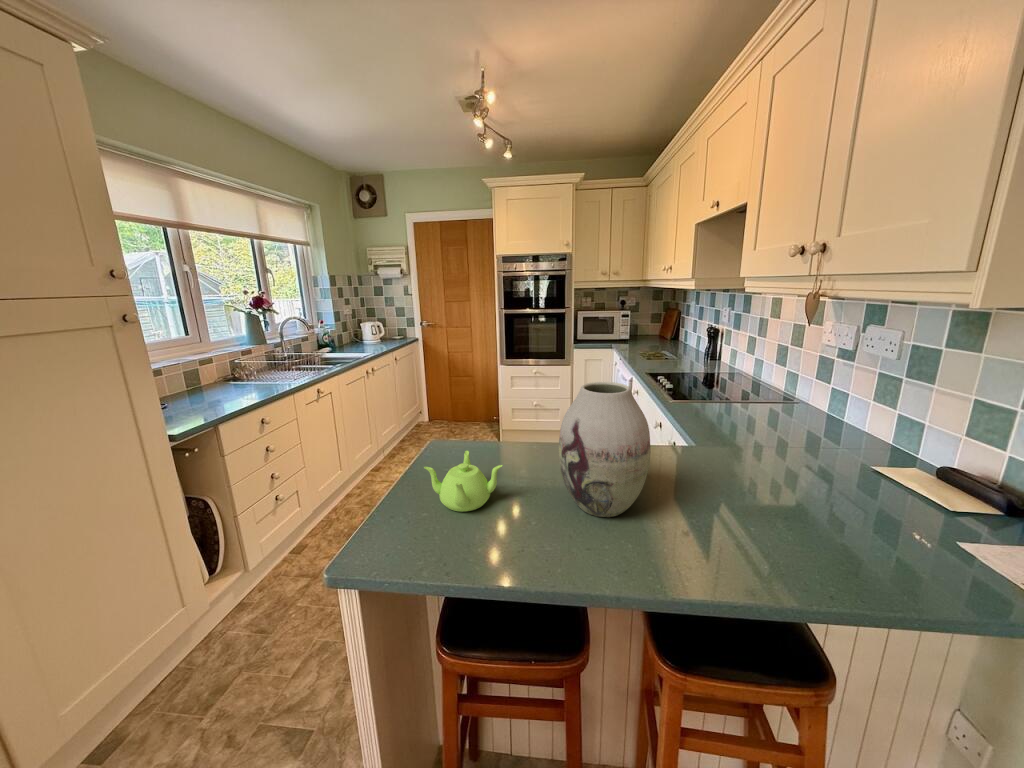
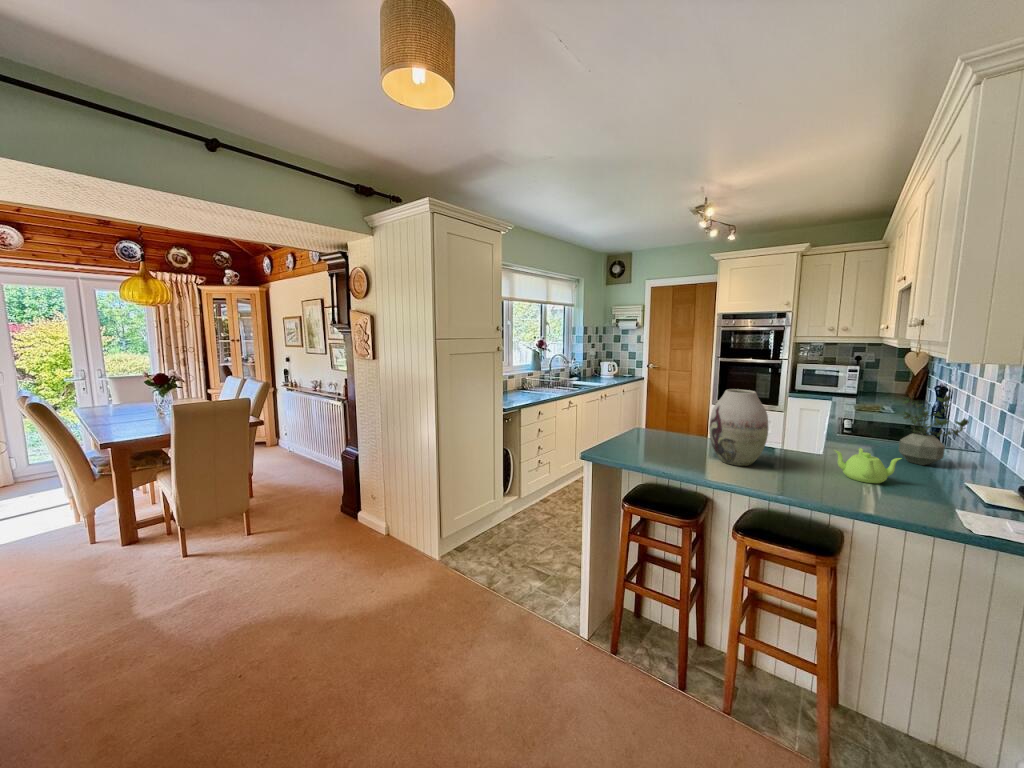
potted plant: none [746,353,819,442] -> present [899,395,969,465]
teapot: present [424,450,503,512] -> present [835,448,901,483]

